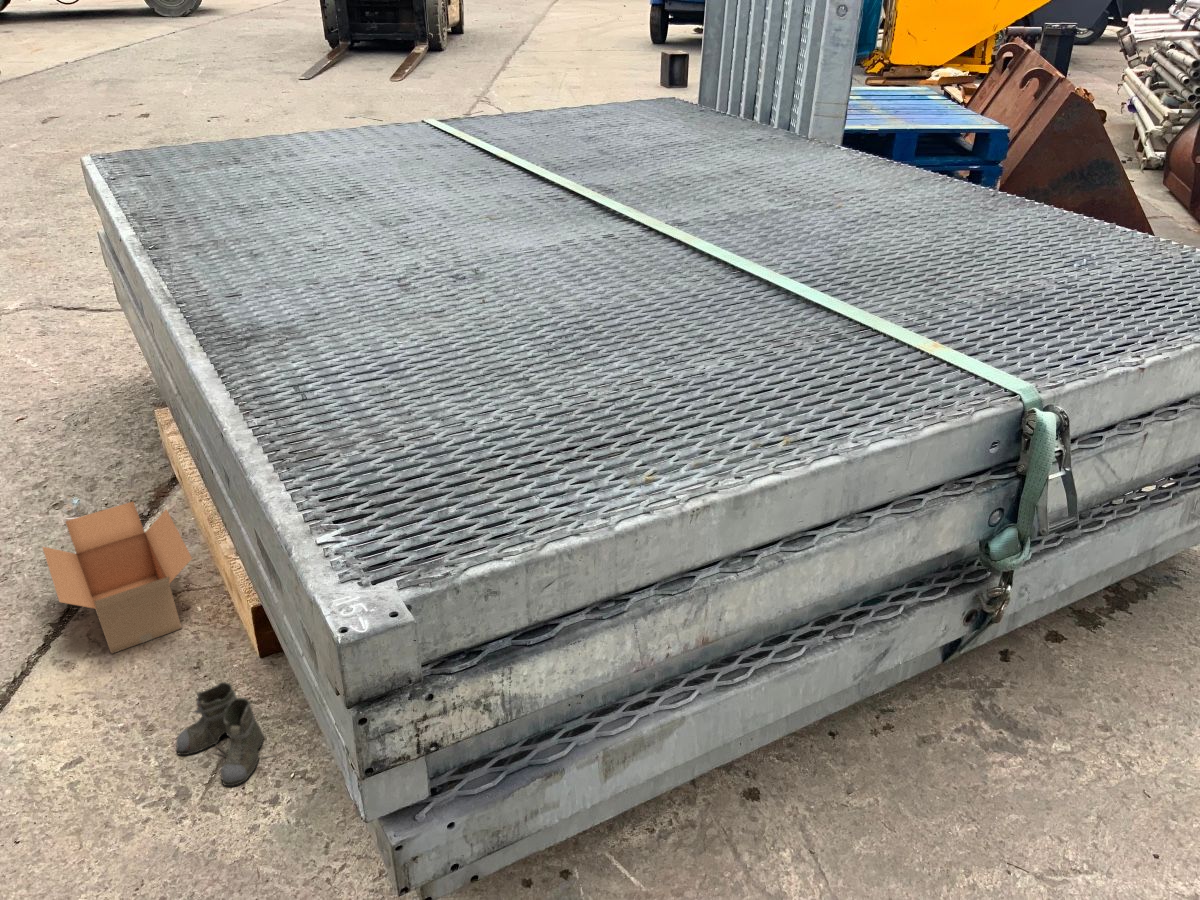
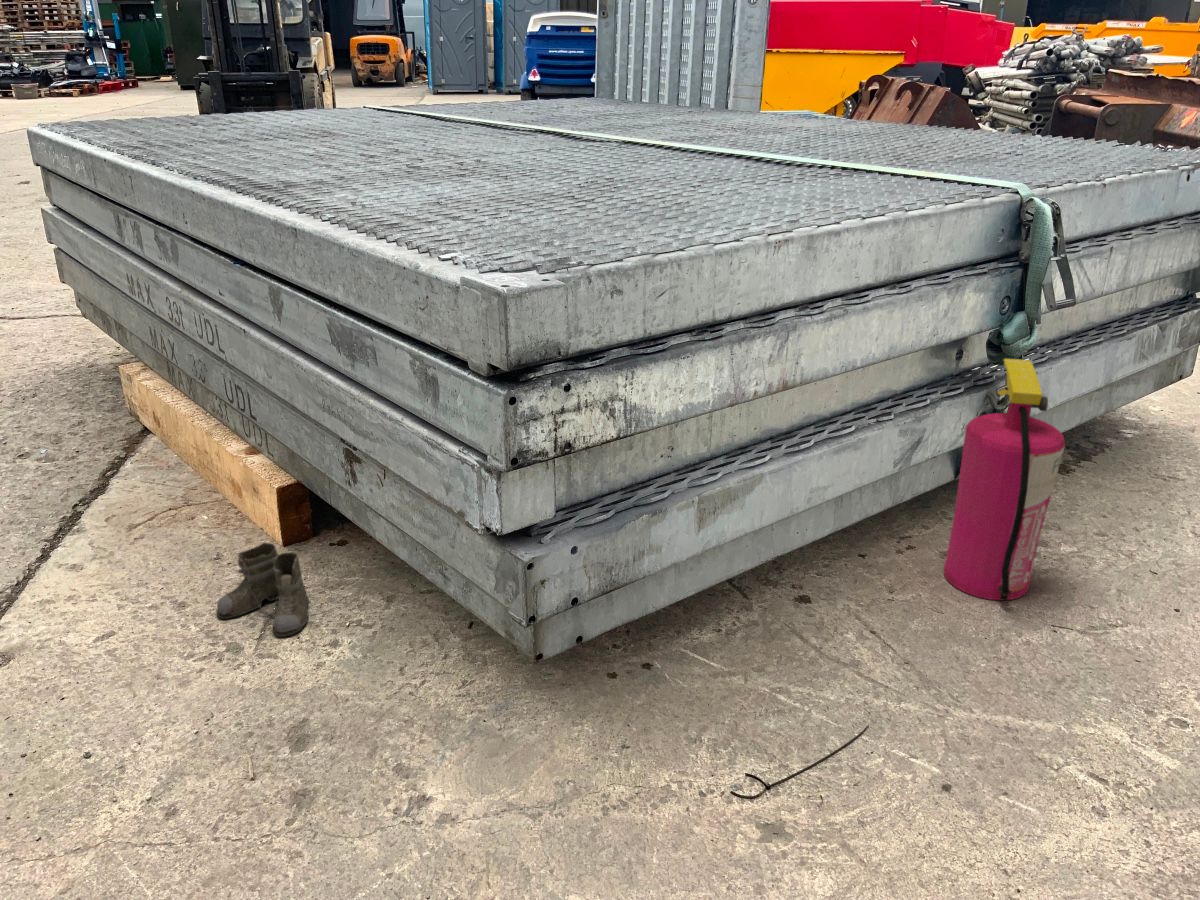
cardboard box: present [43,502,192,654] -> none [39,415,208,553]
fire extinguisher: none [911,568,1046,825] -> present [944,359,1065,600]

